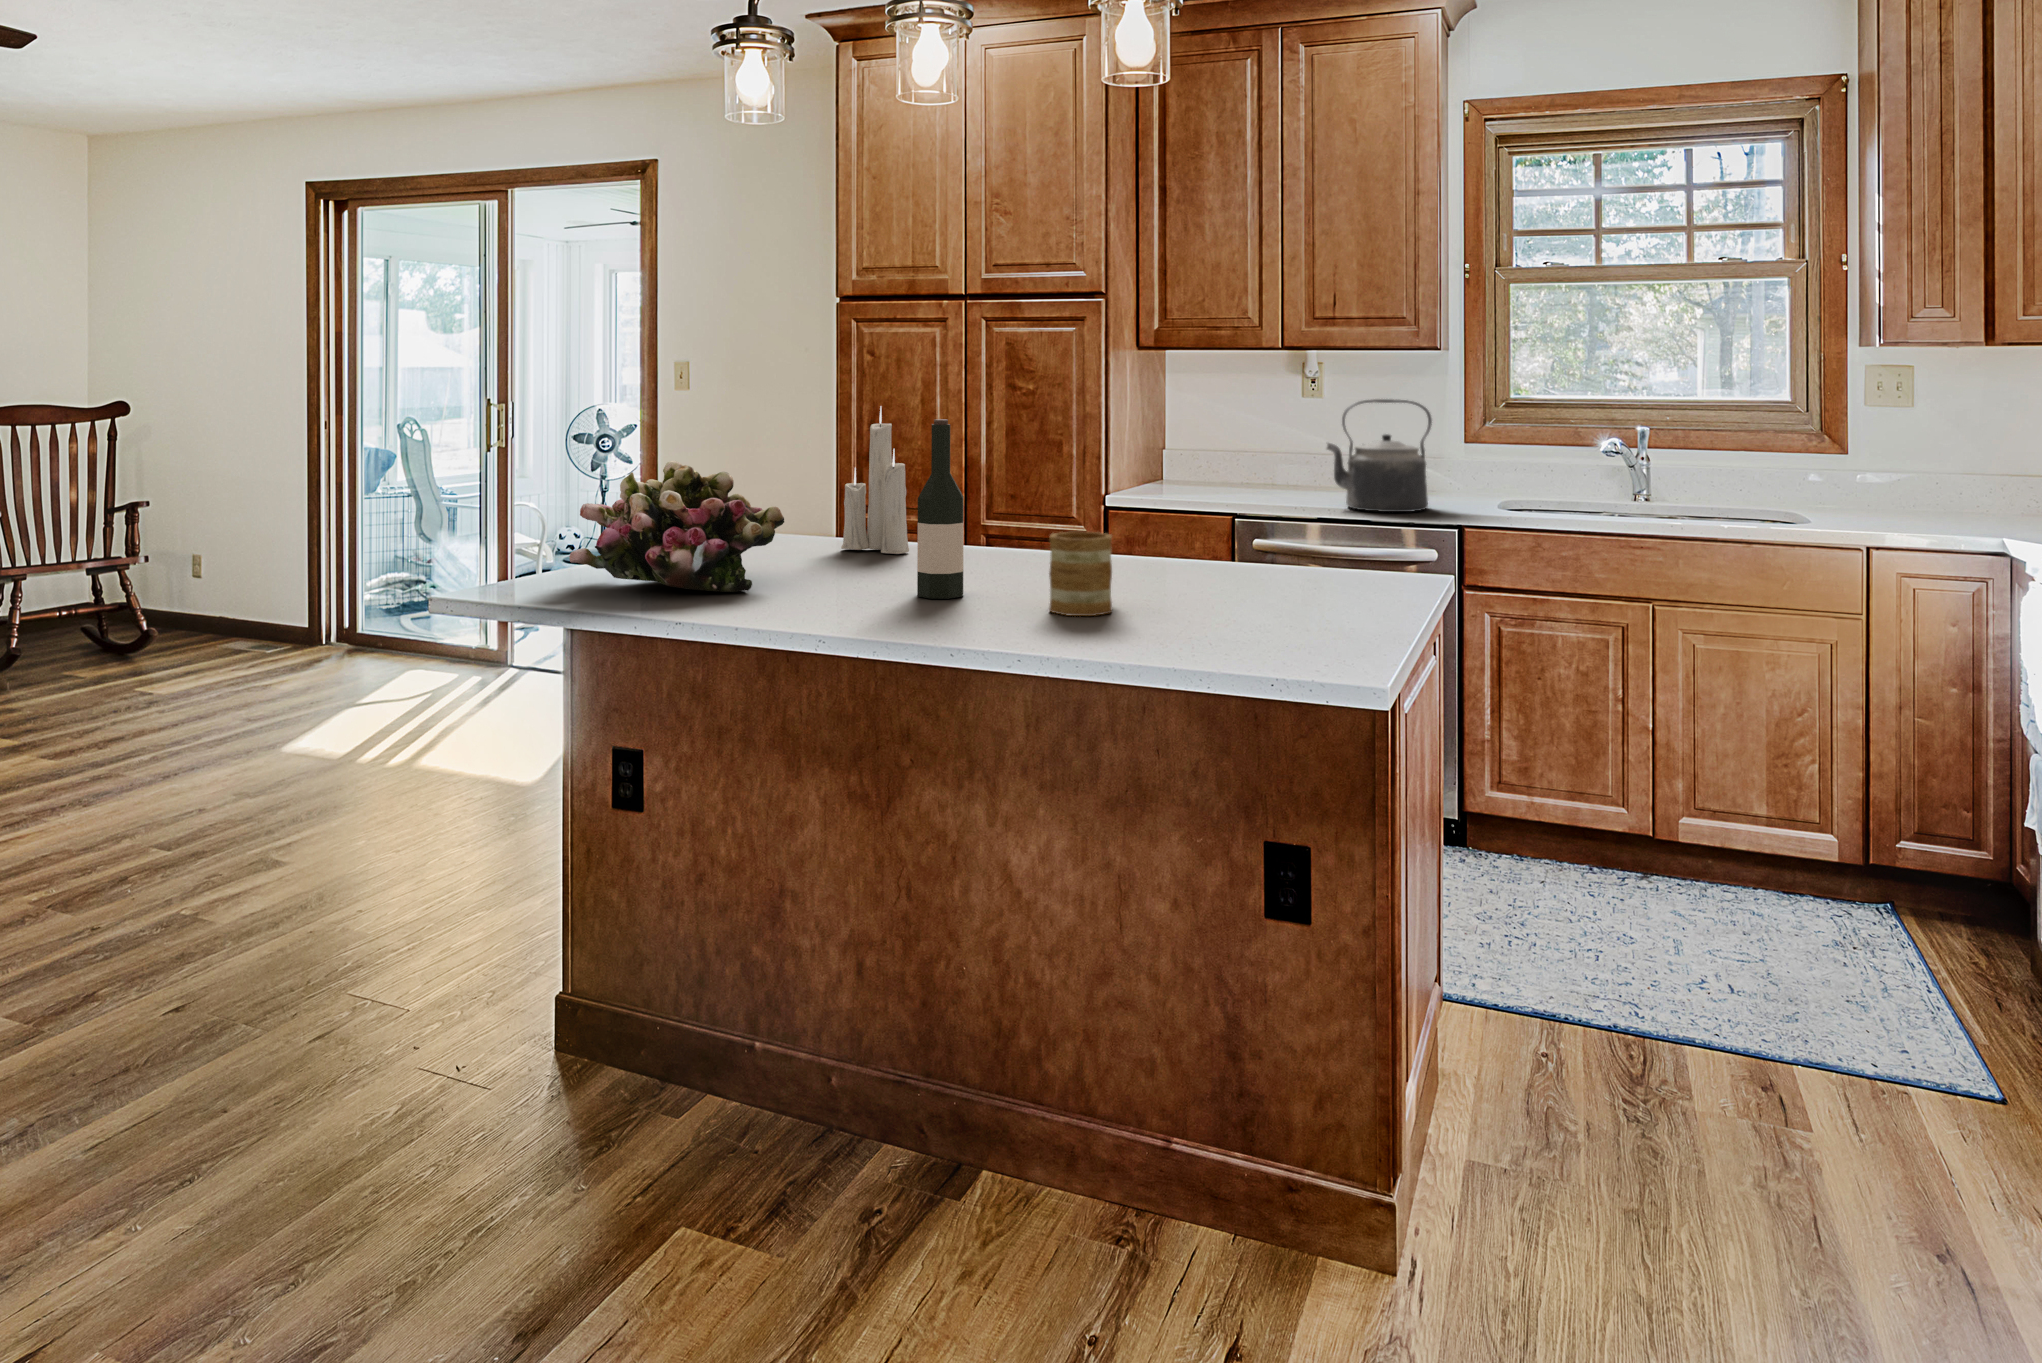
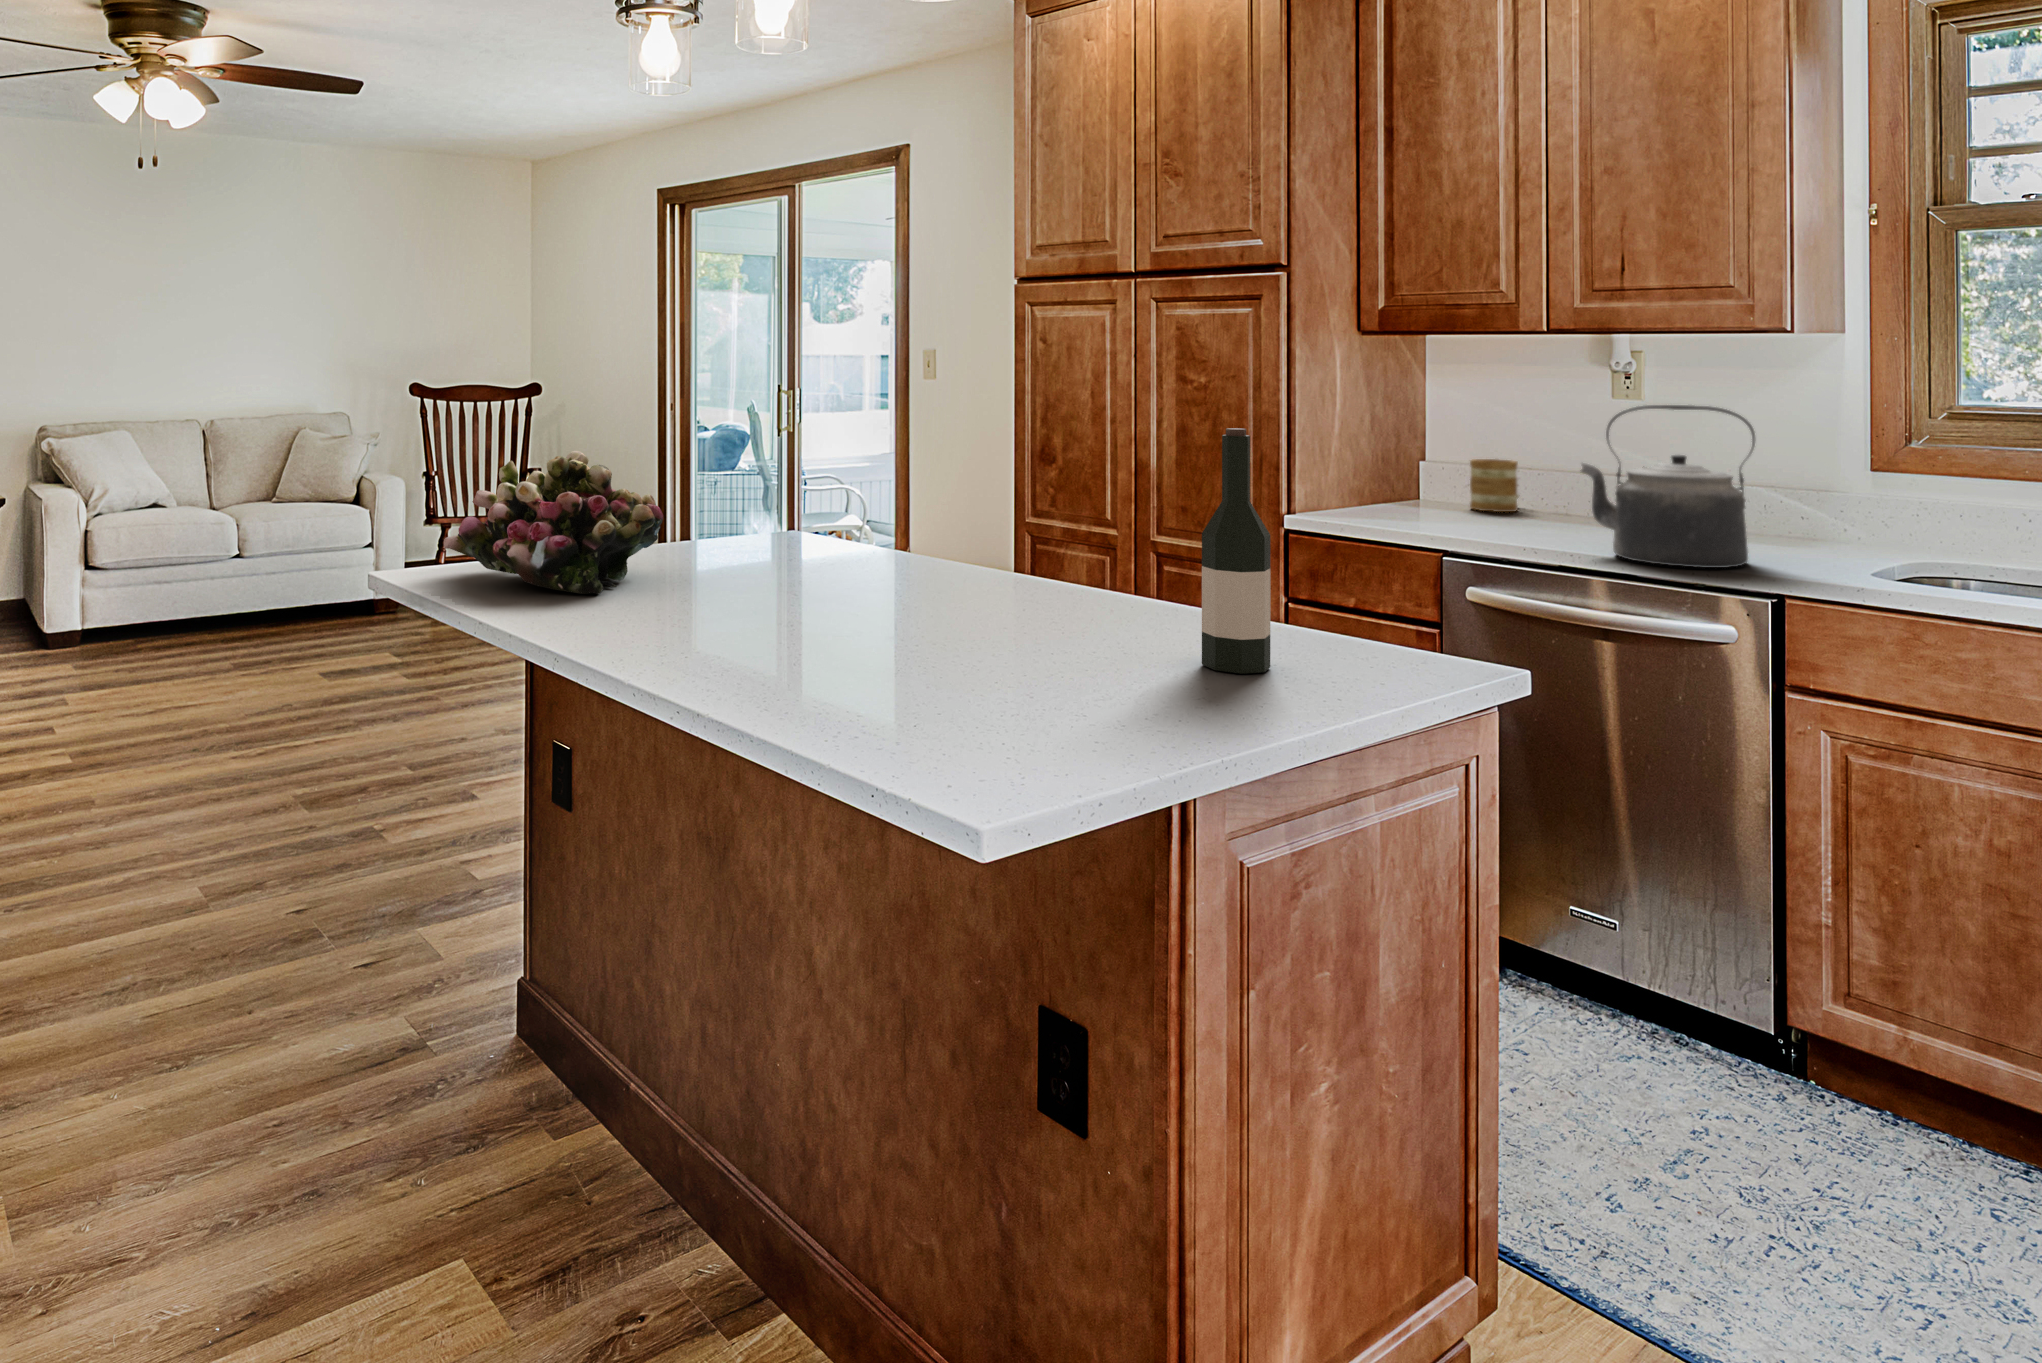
candle: present [841,407,909,554] -> none [816,390,878,567]
wine bottle: present [917,419,964,599] -> present [1202,428,1270,674]
mug: present [1049,532,1112,616] -> present [1470,459,1519,512]

